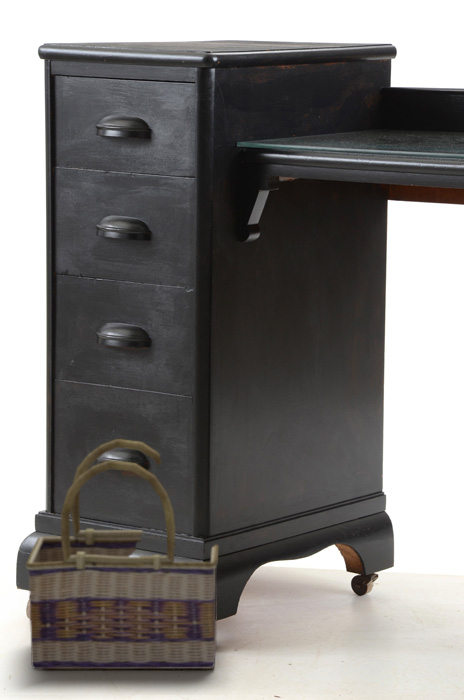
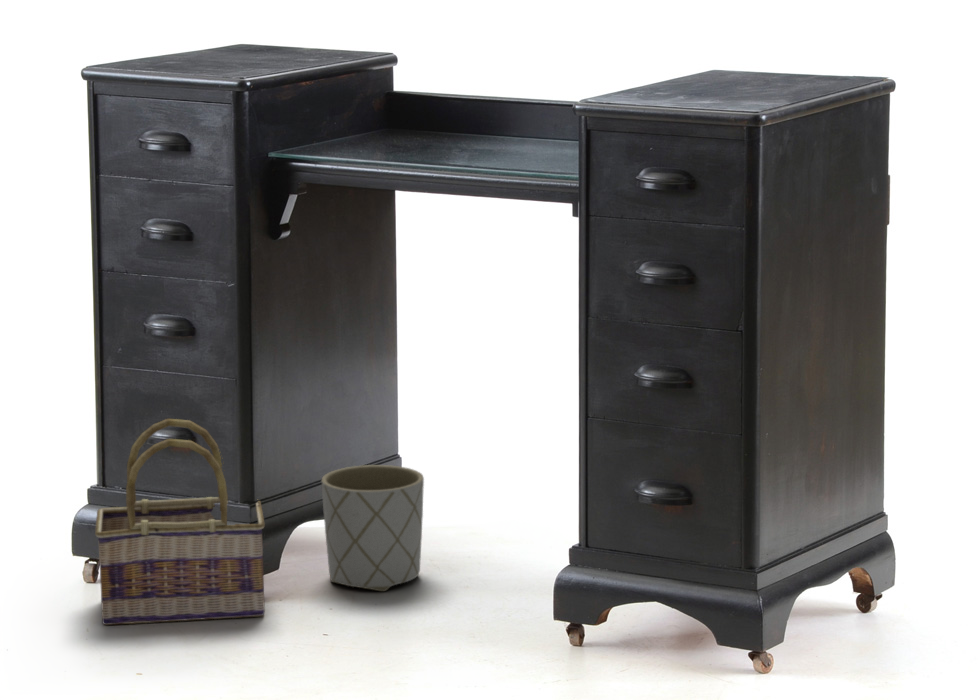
planter: none [290,502,405,646] -> present [322,465,424,591]

